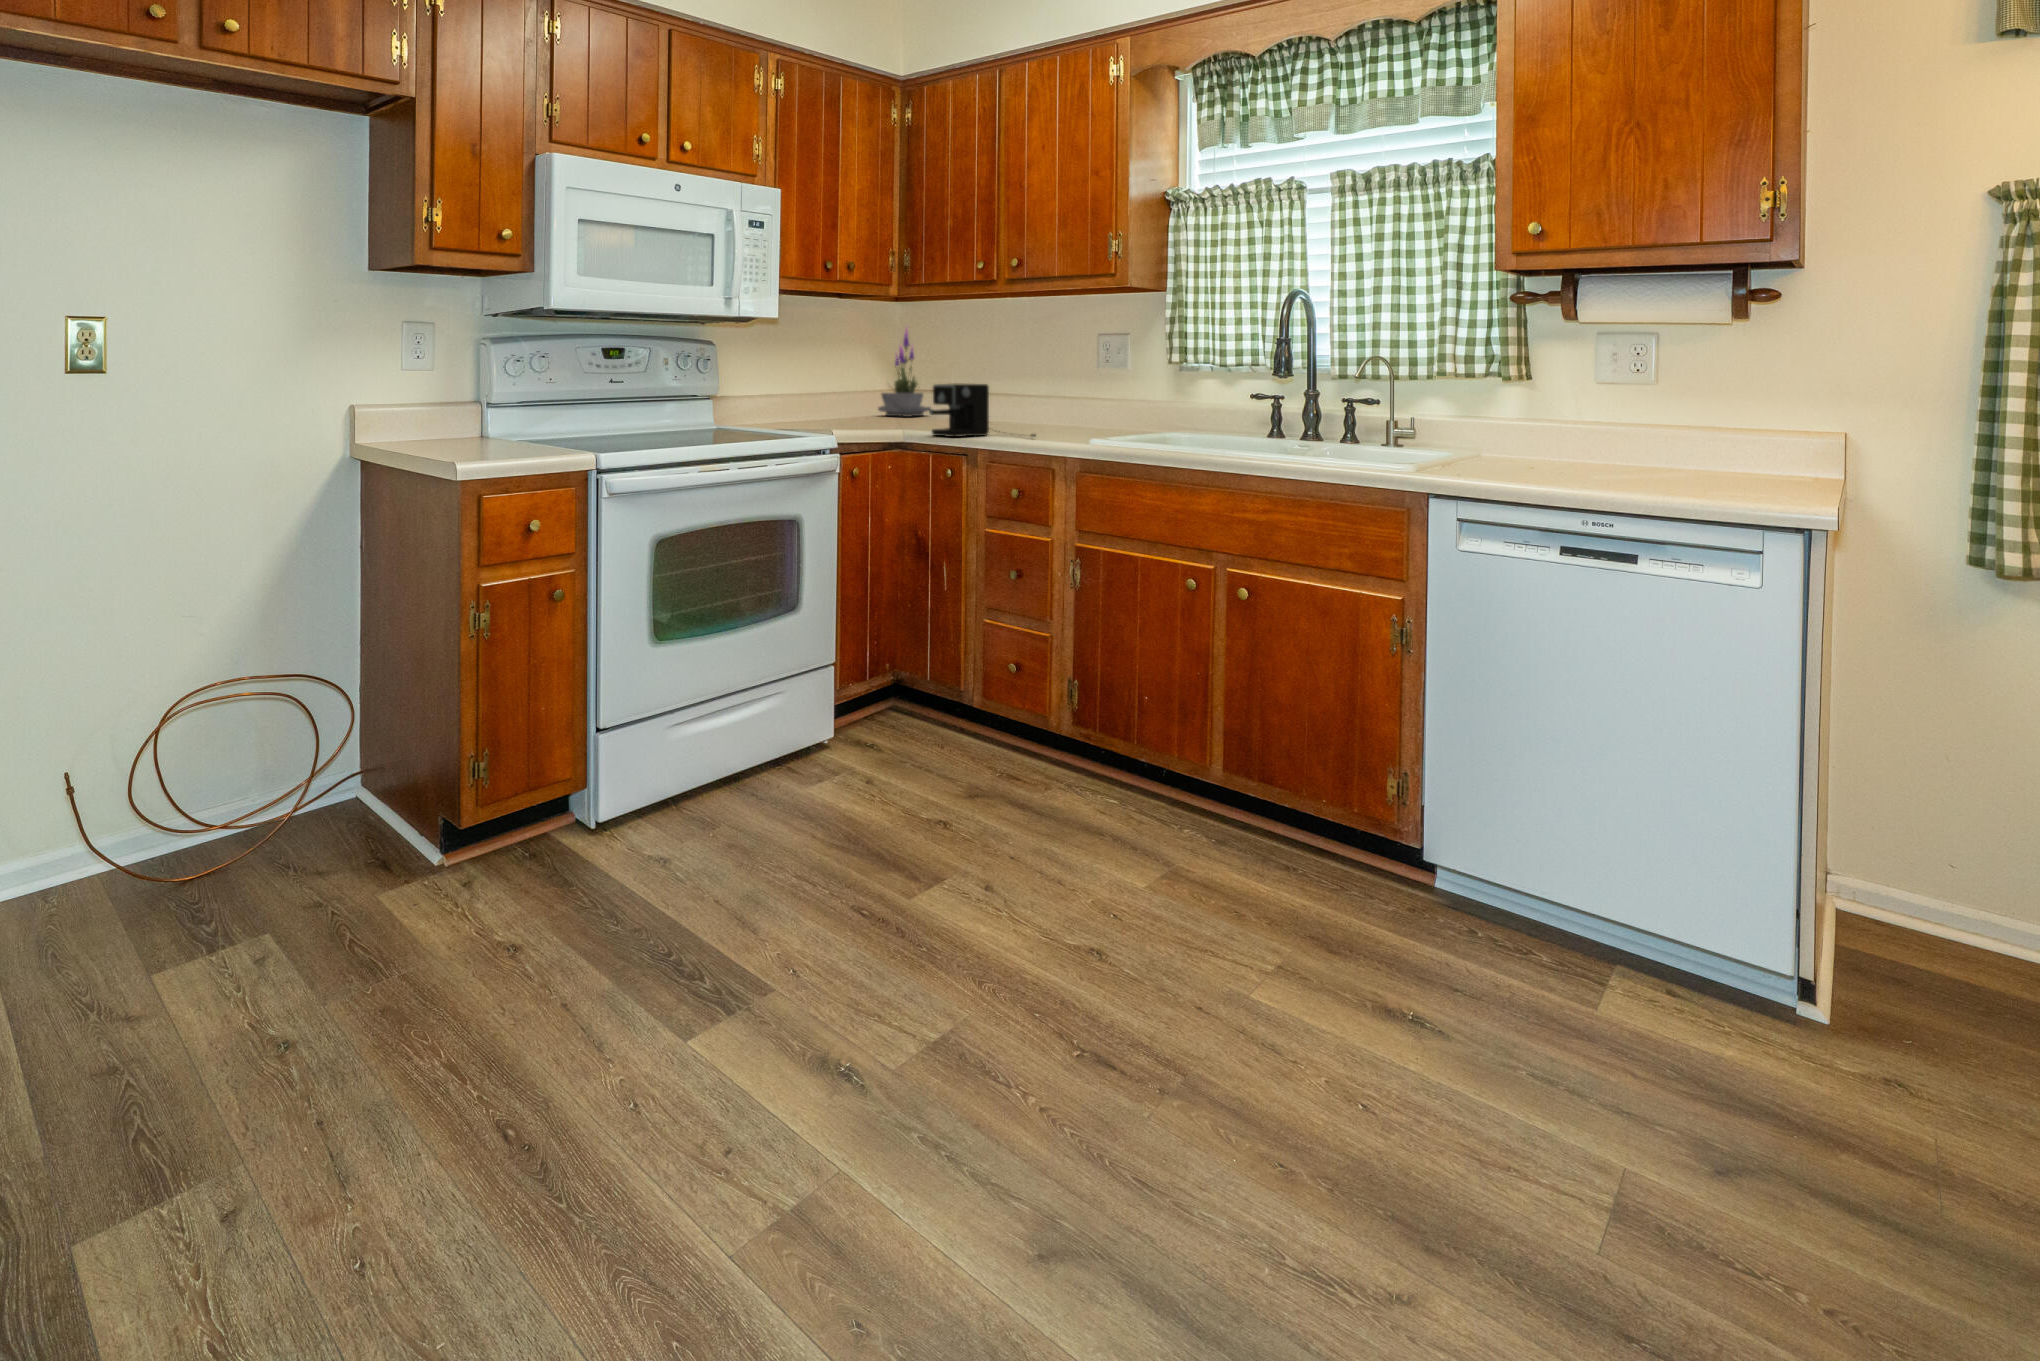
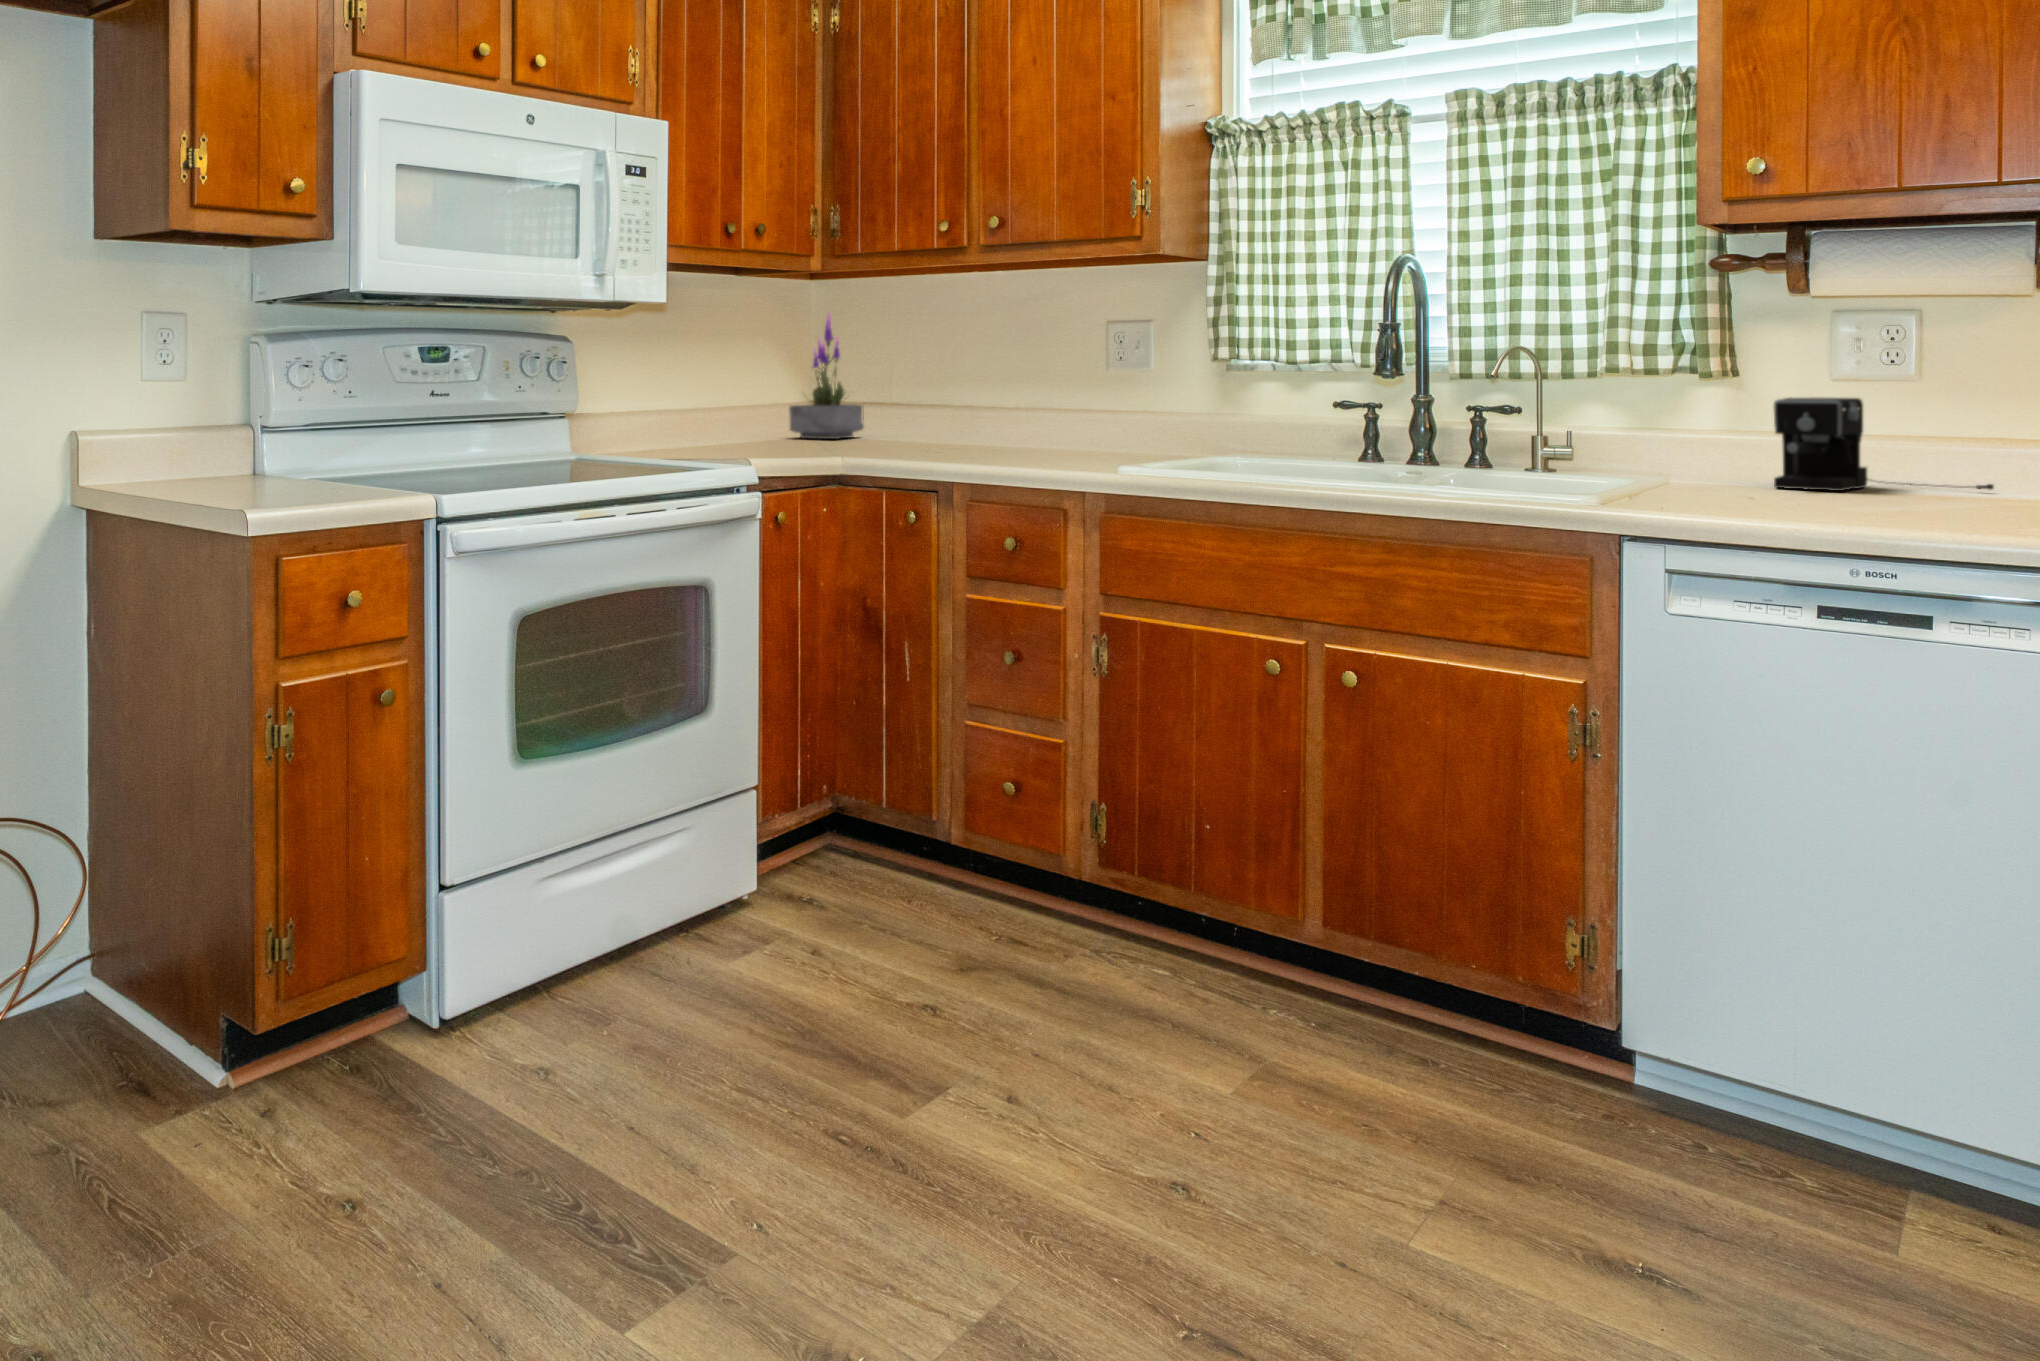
coffee maker: present [929,384,1036,437] -> present [1773,397,1994,491]

